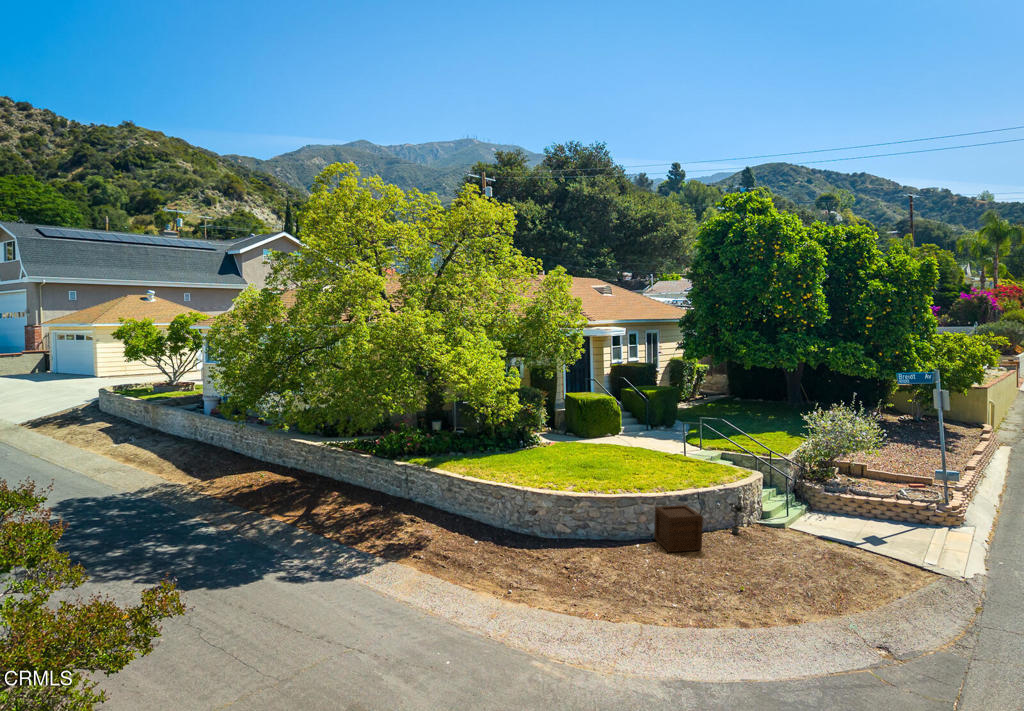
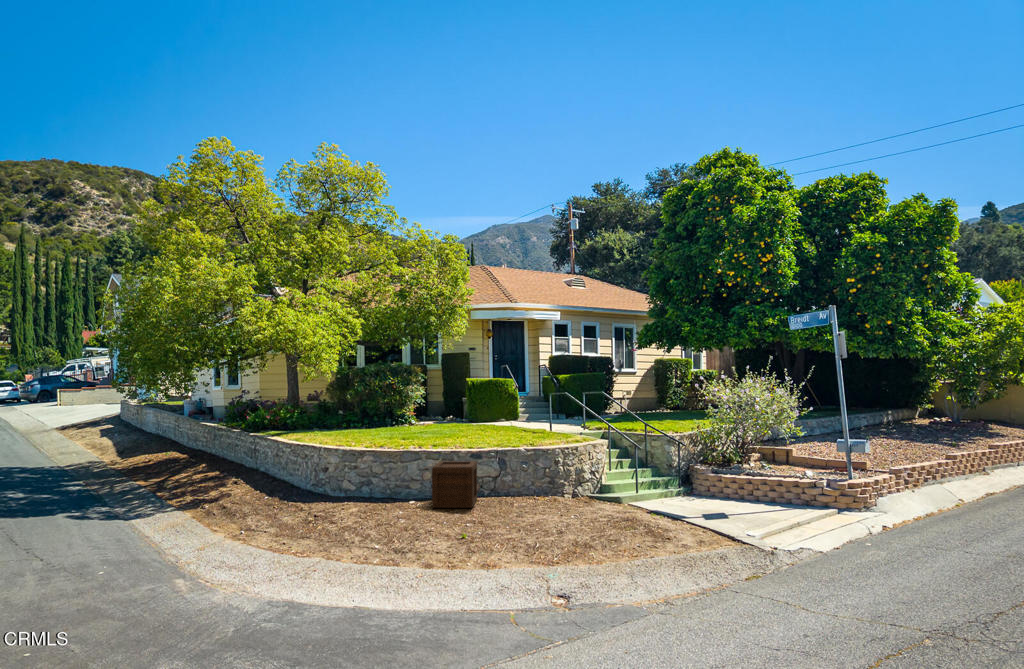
potted plant: present [729,502,746,534] -> none [530,460,547,500]

